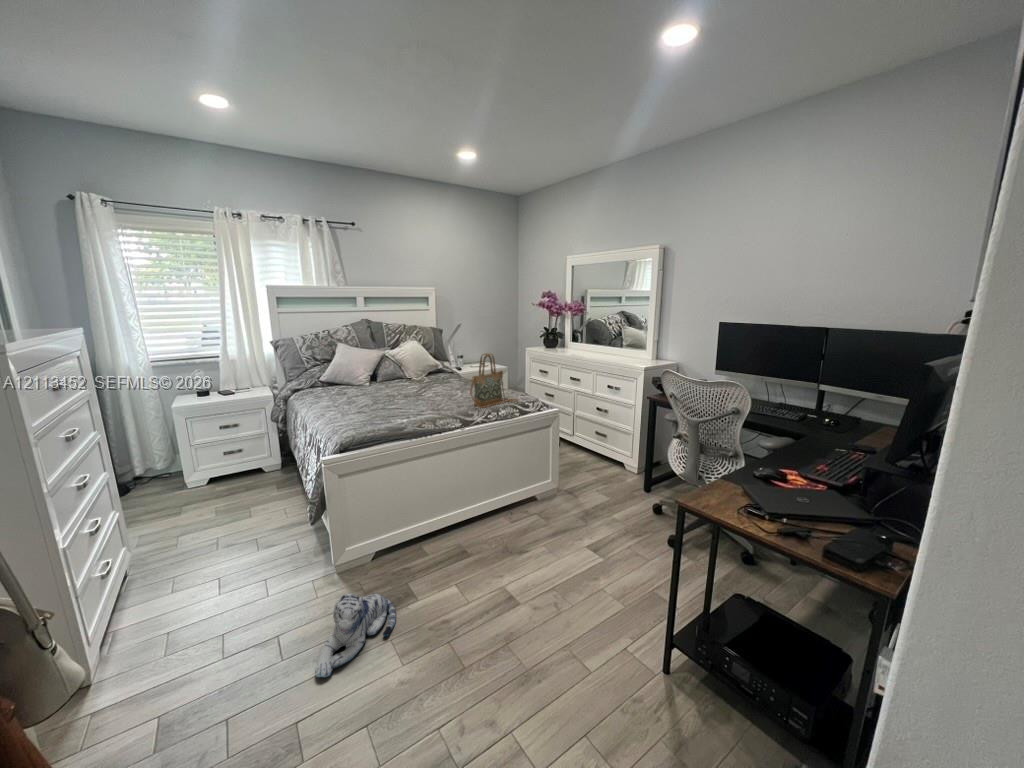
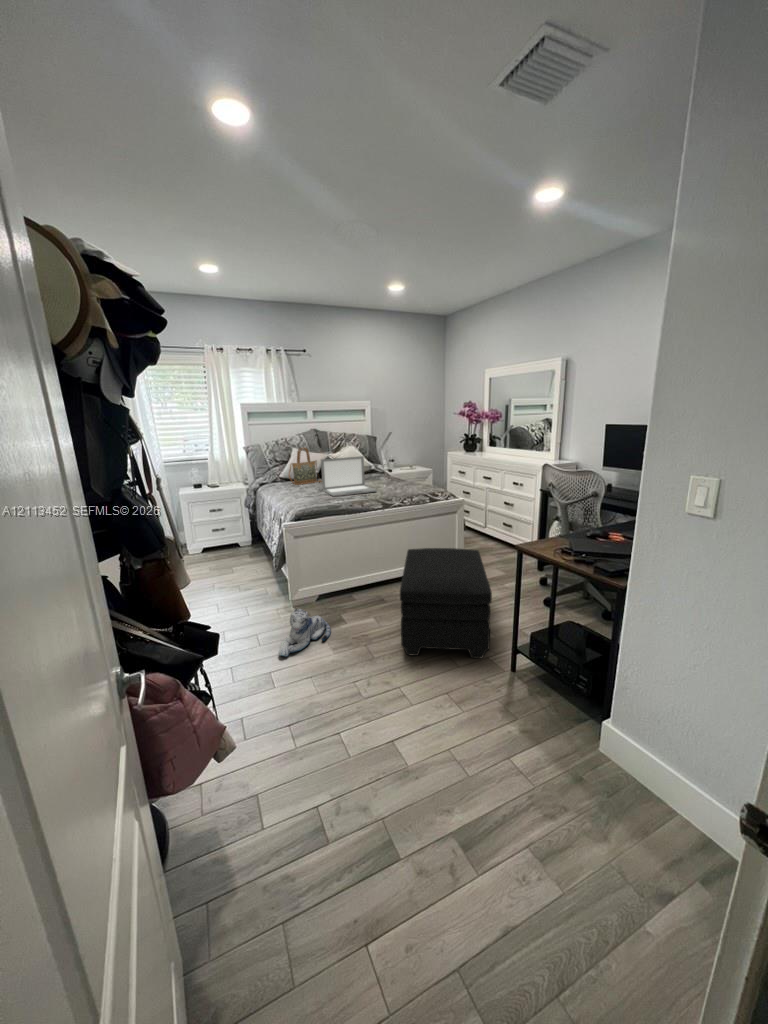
handbag: present [470,354,518,408] -> present [289,448,322,485]
laptop: none [376,356,451,411] -> present [321,456,377,496]
ottoman: none [499,482,633,653] -> present [400,548,492,658]

